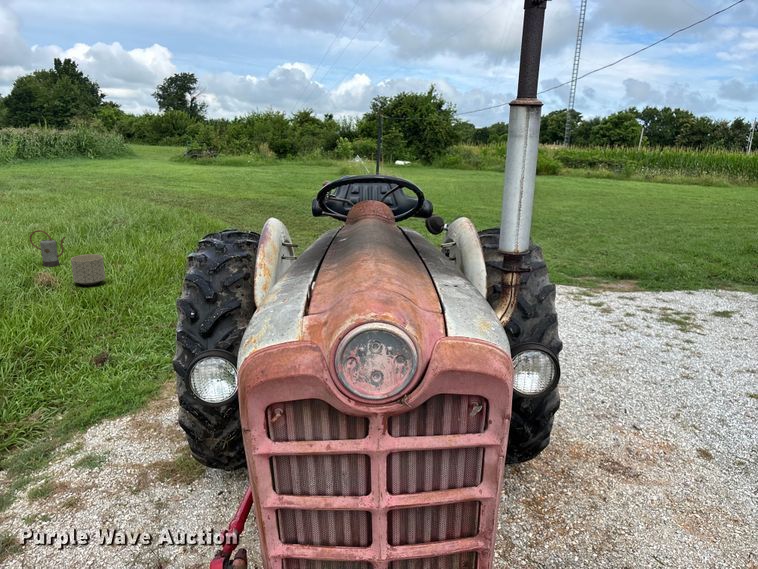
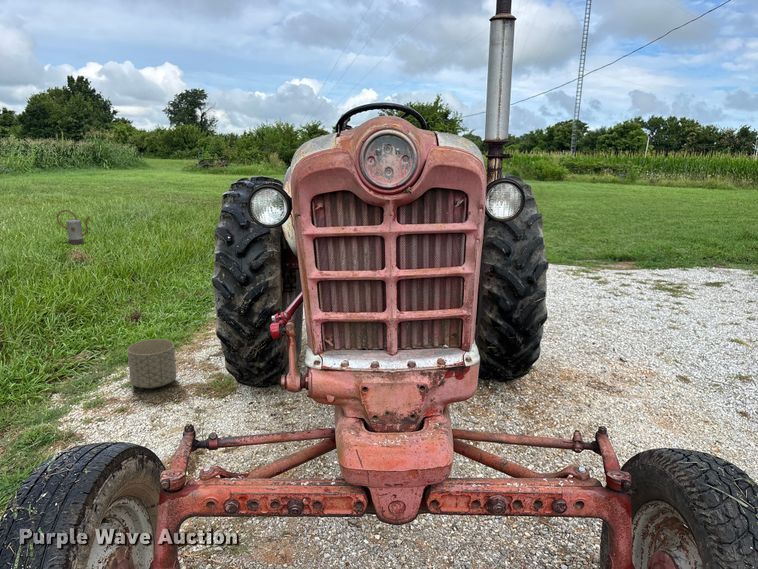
planter: present [71,254,105,285] -> present [127,339,177,389]

